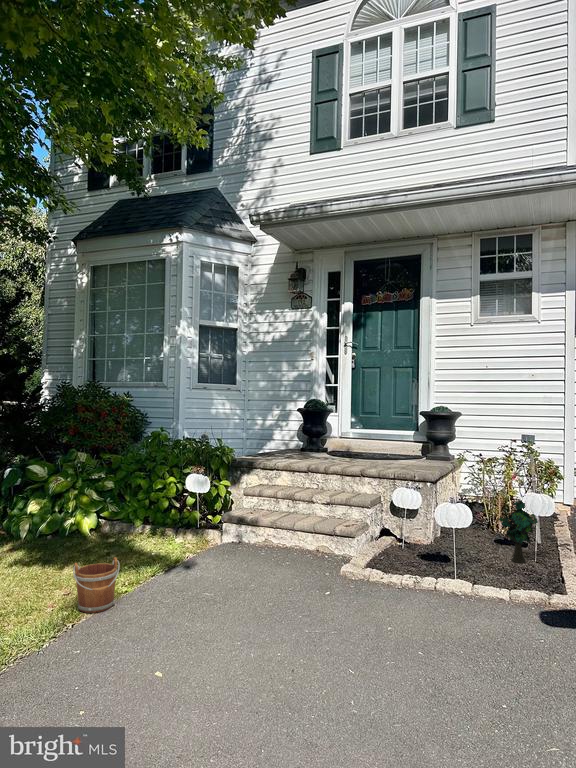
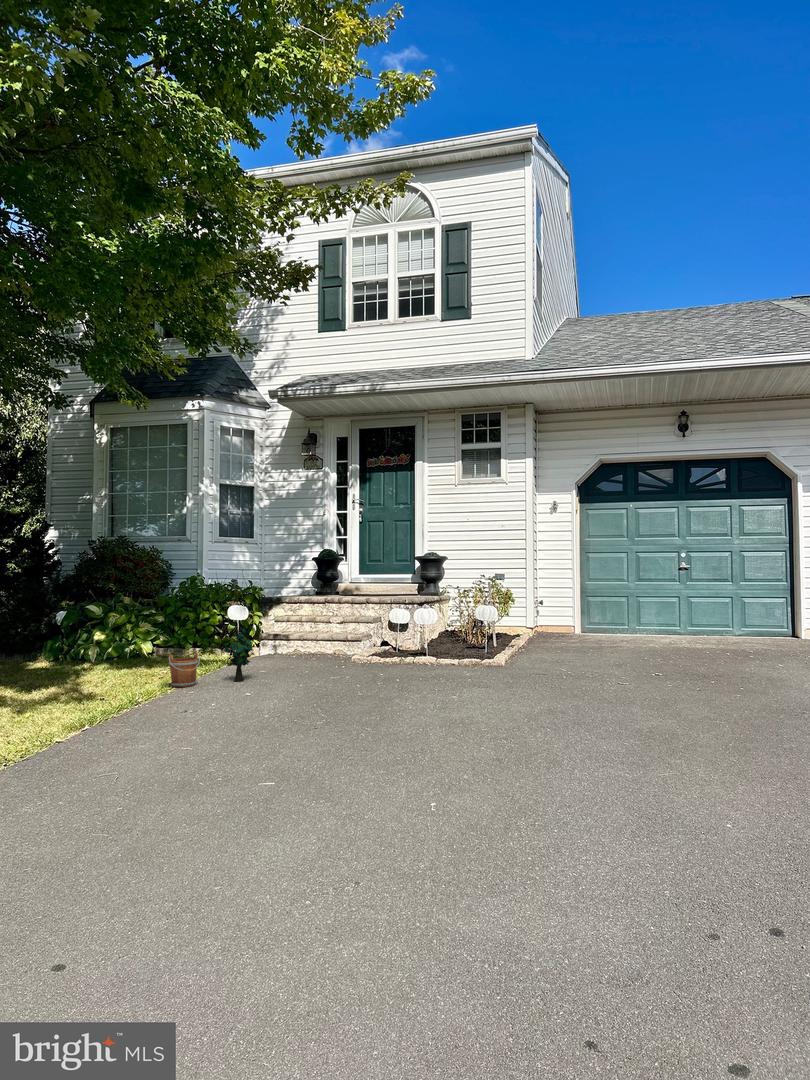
decorative plant: present [498,496,538,563] -> present [224,628,254,681]

